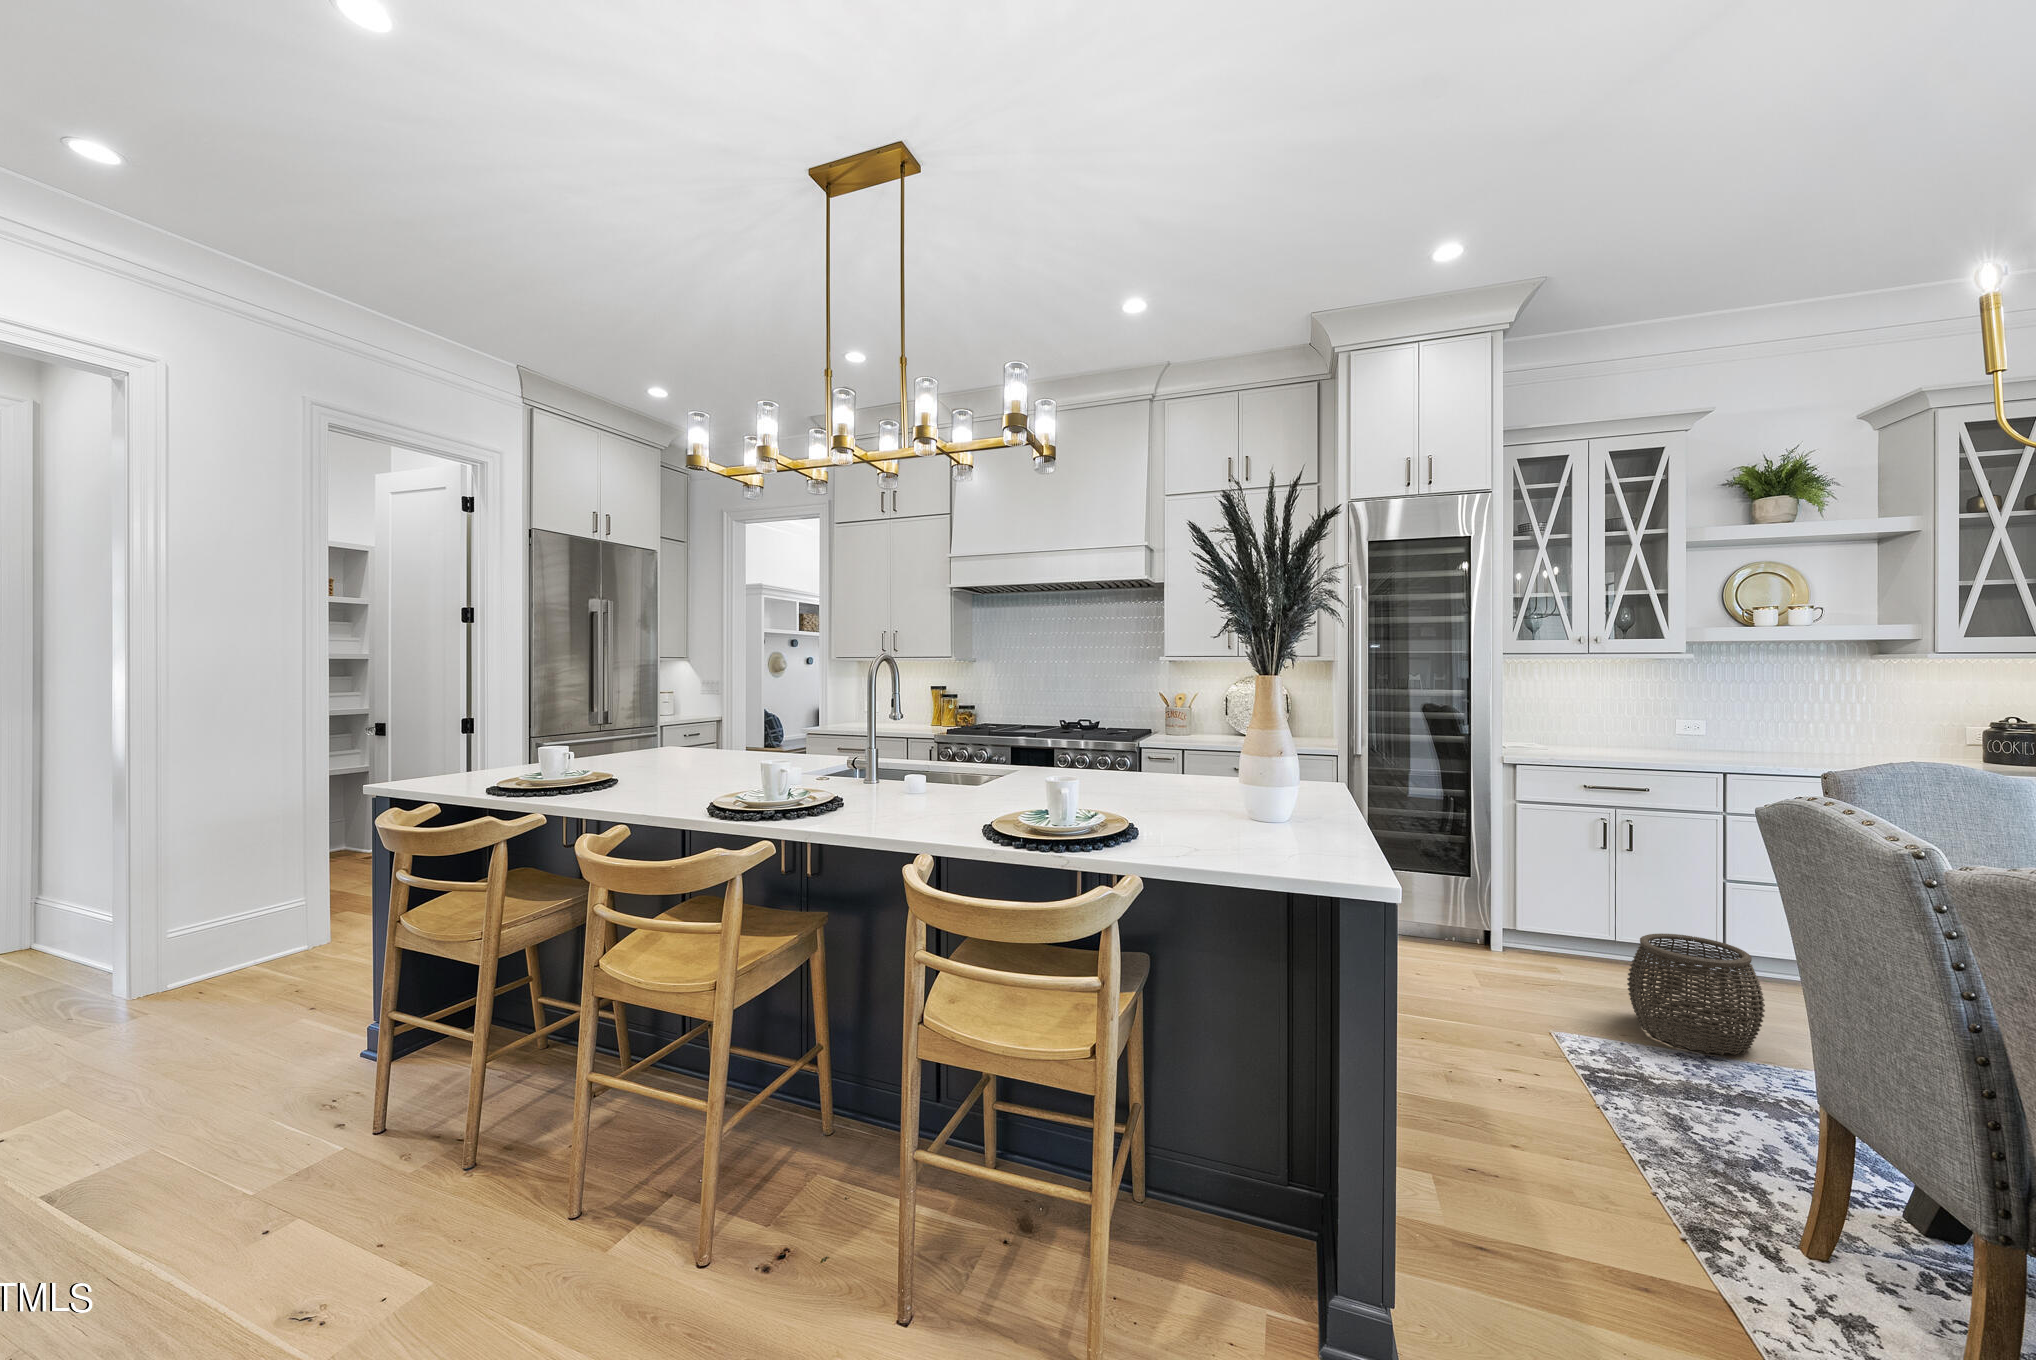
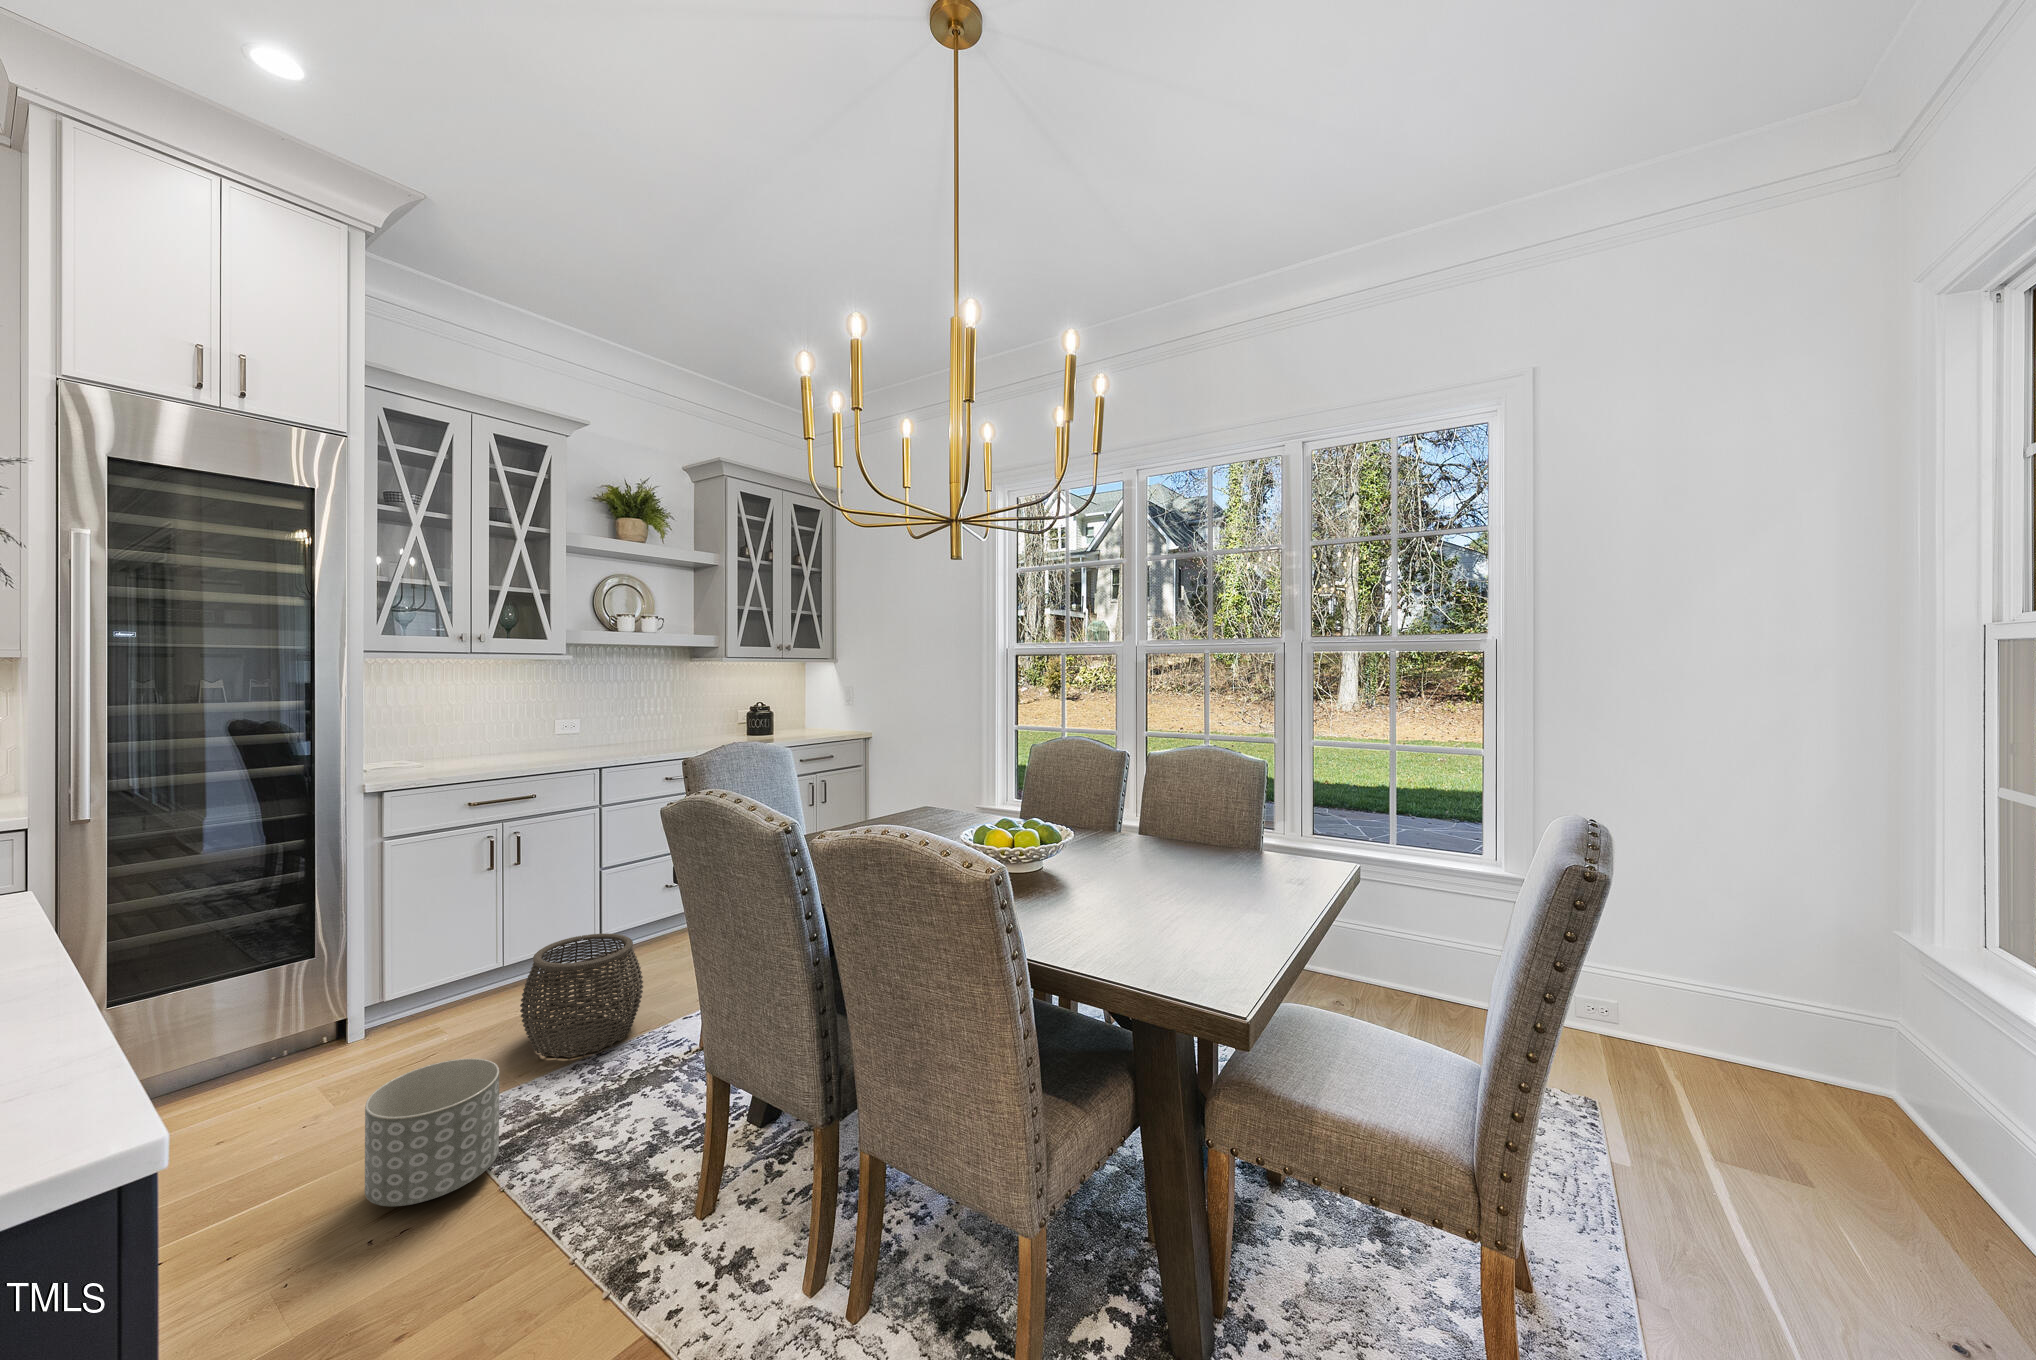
planter: none [1499,981,1599,1085] -> present [365,1058,499,1206]

